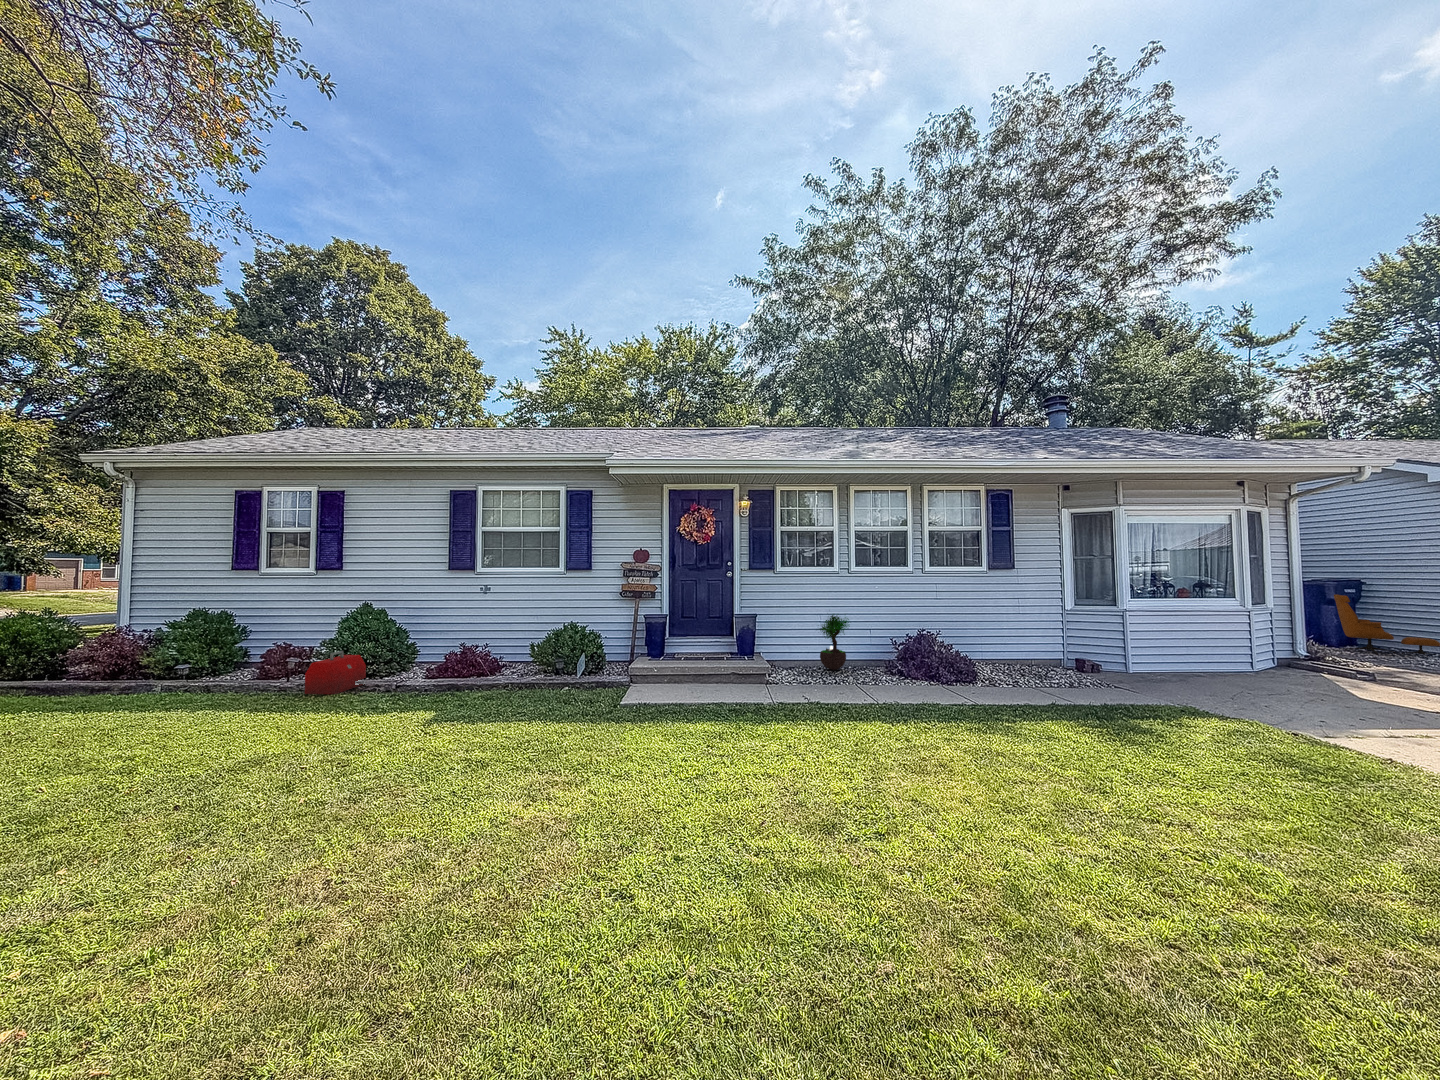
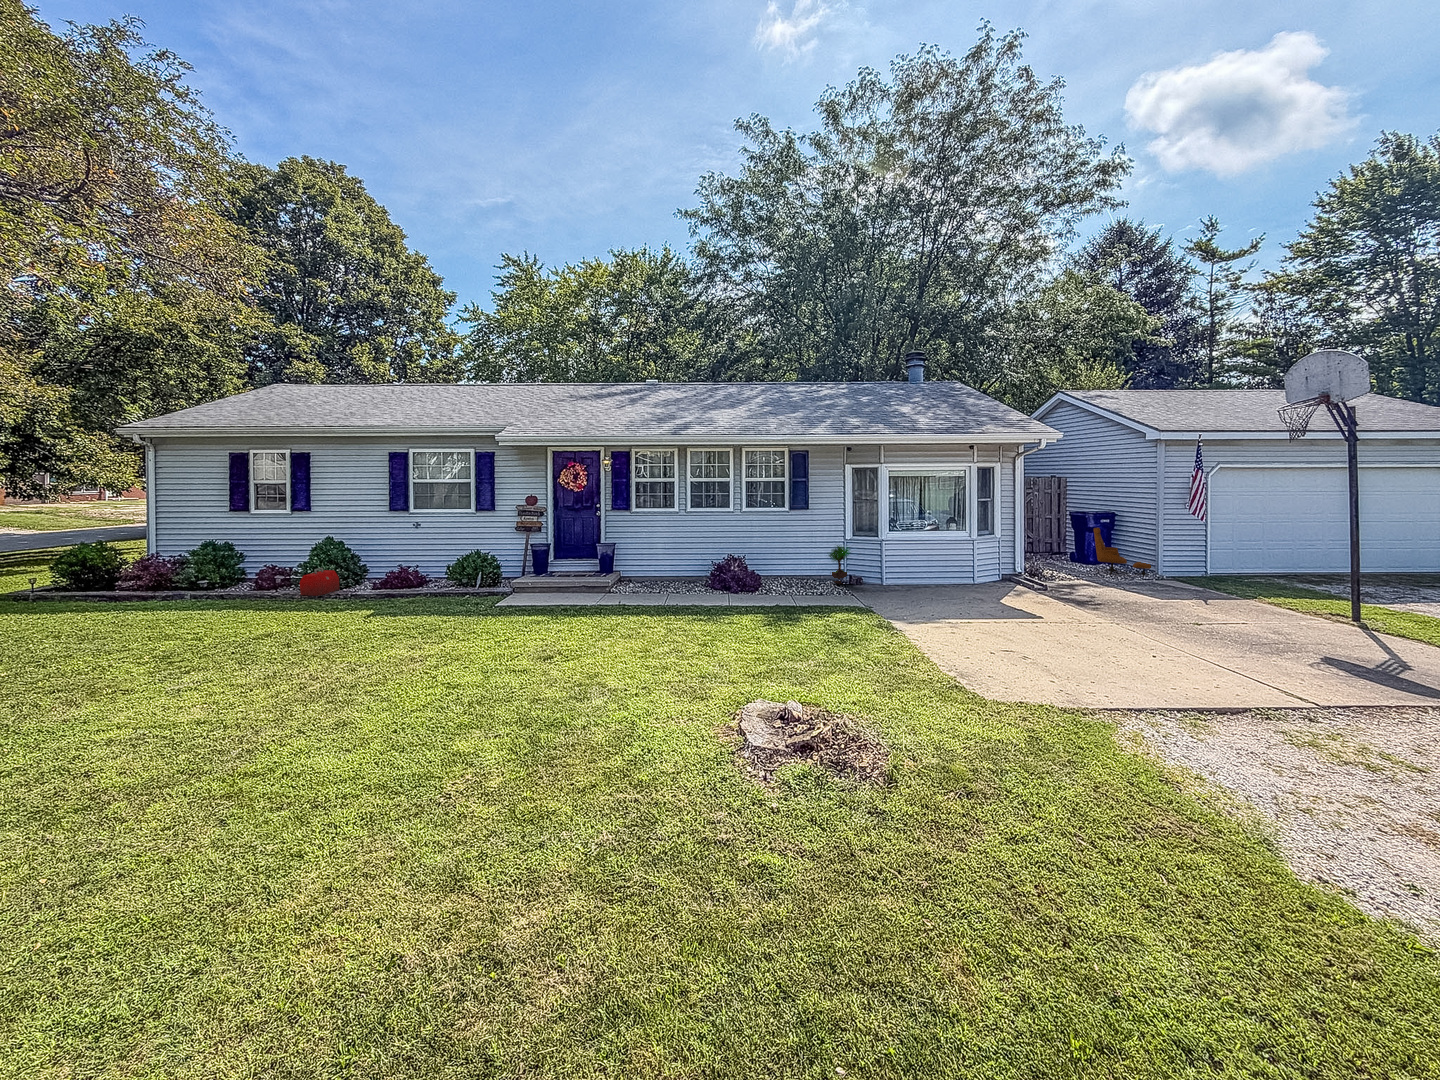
potted tree: present [820,614,849,670] -> present [829,545,849,584]

